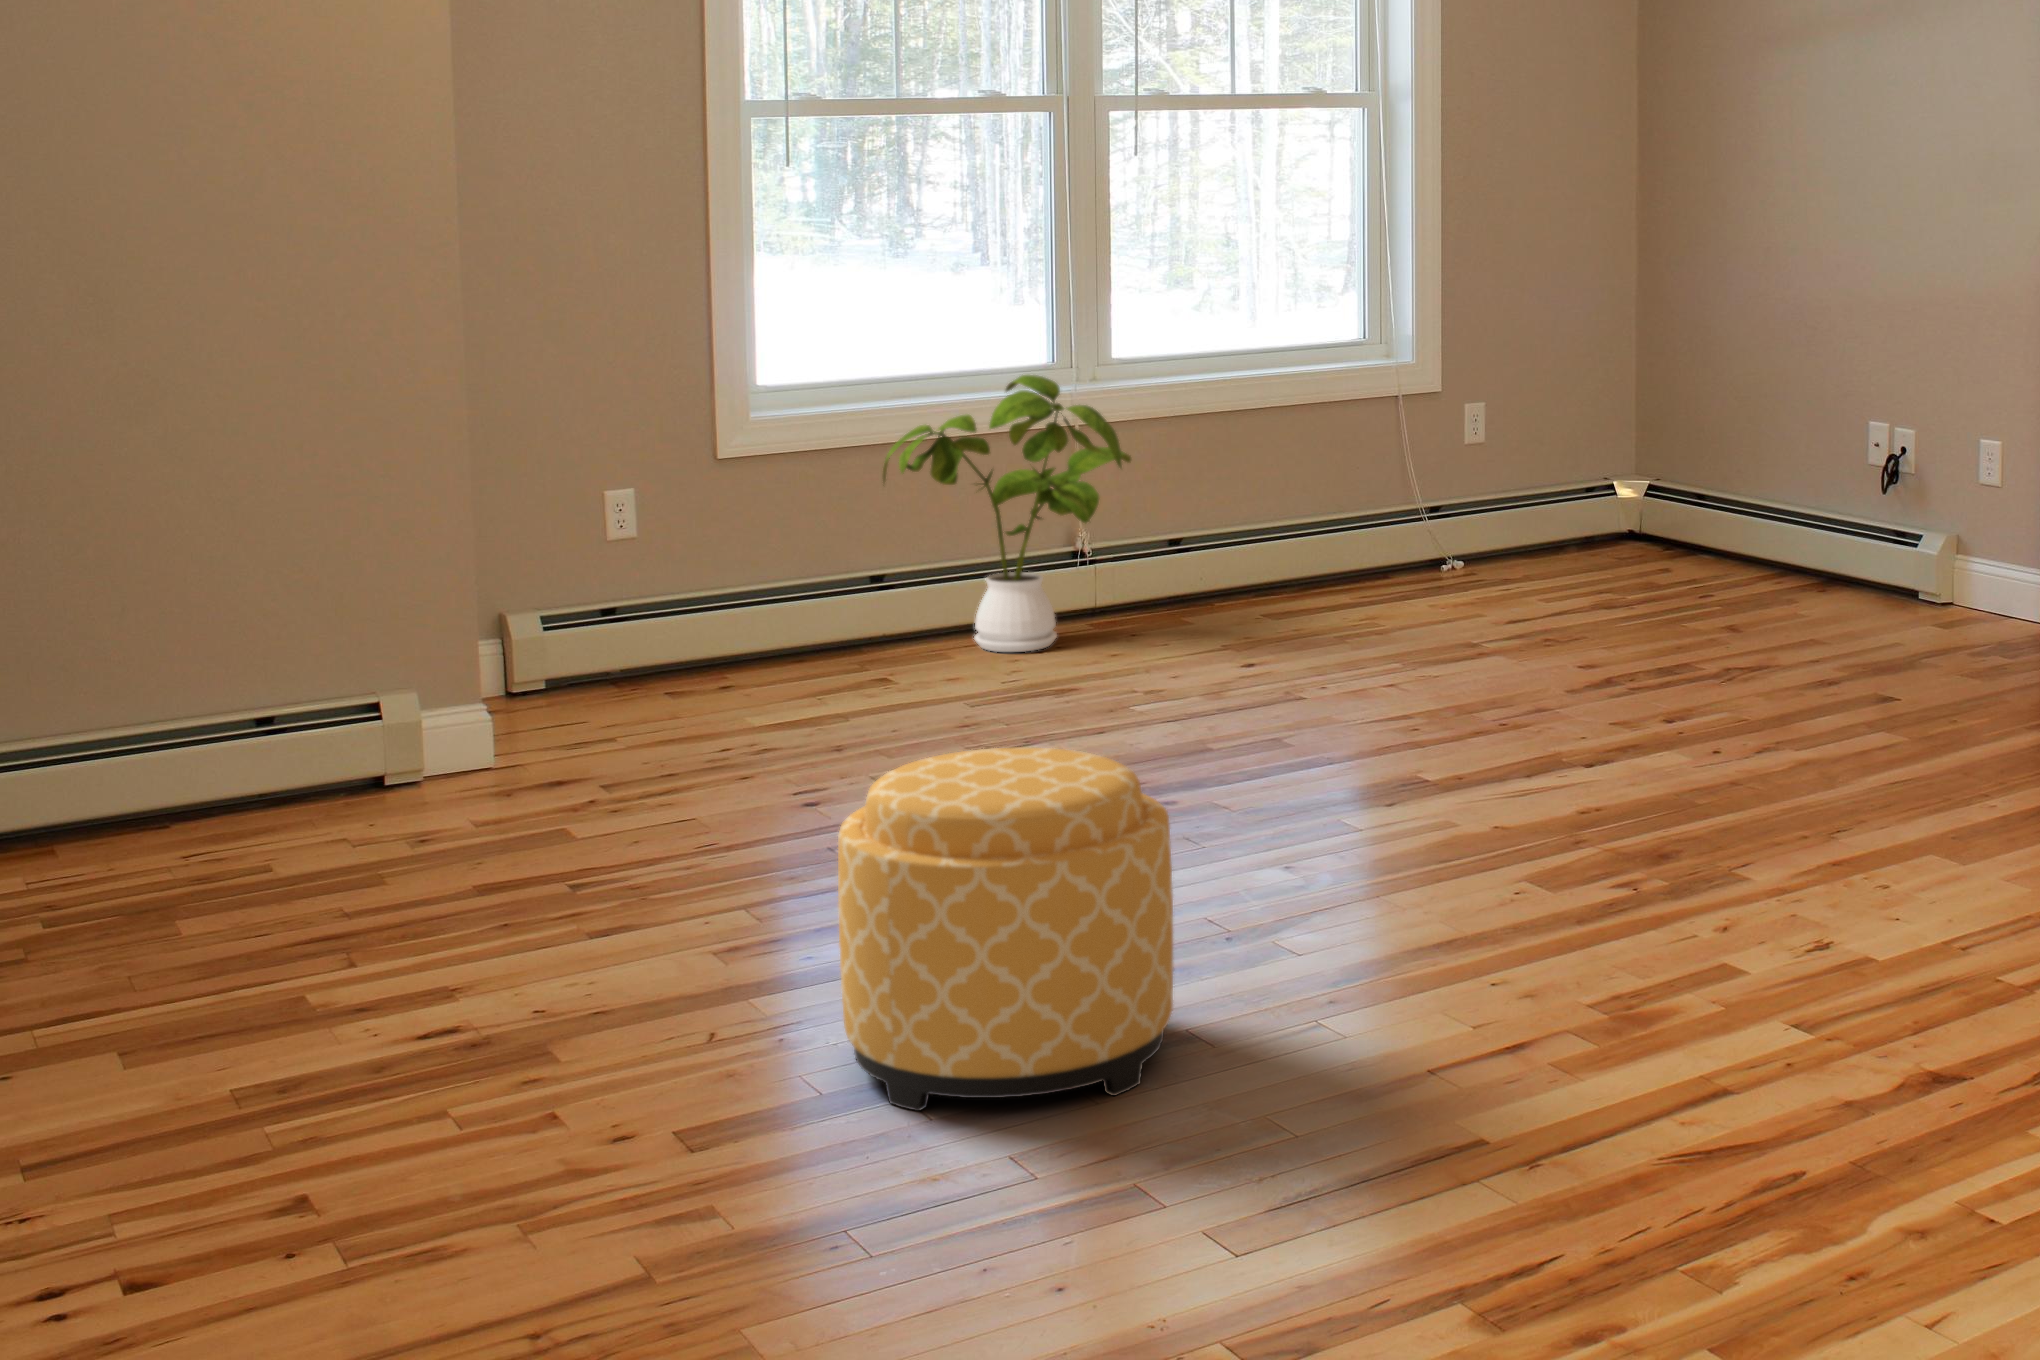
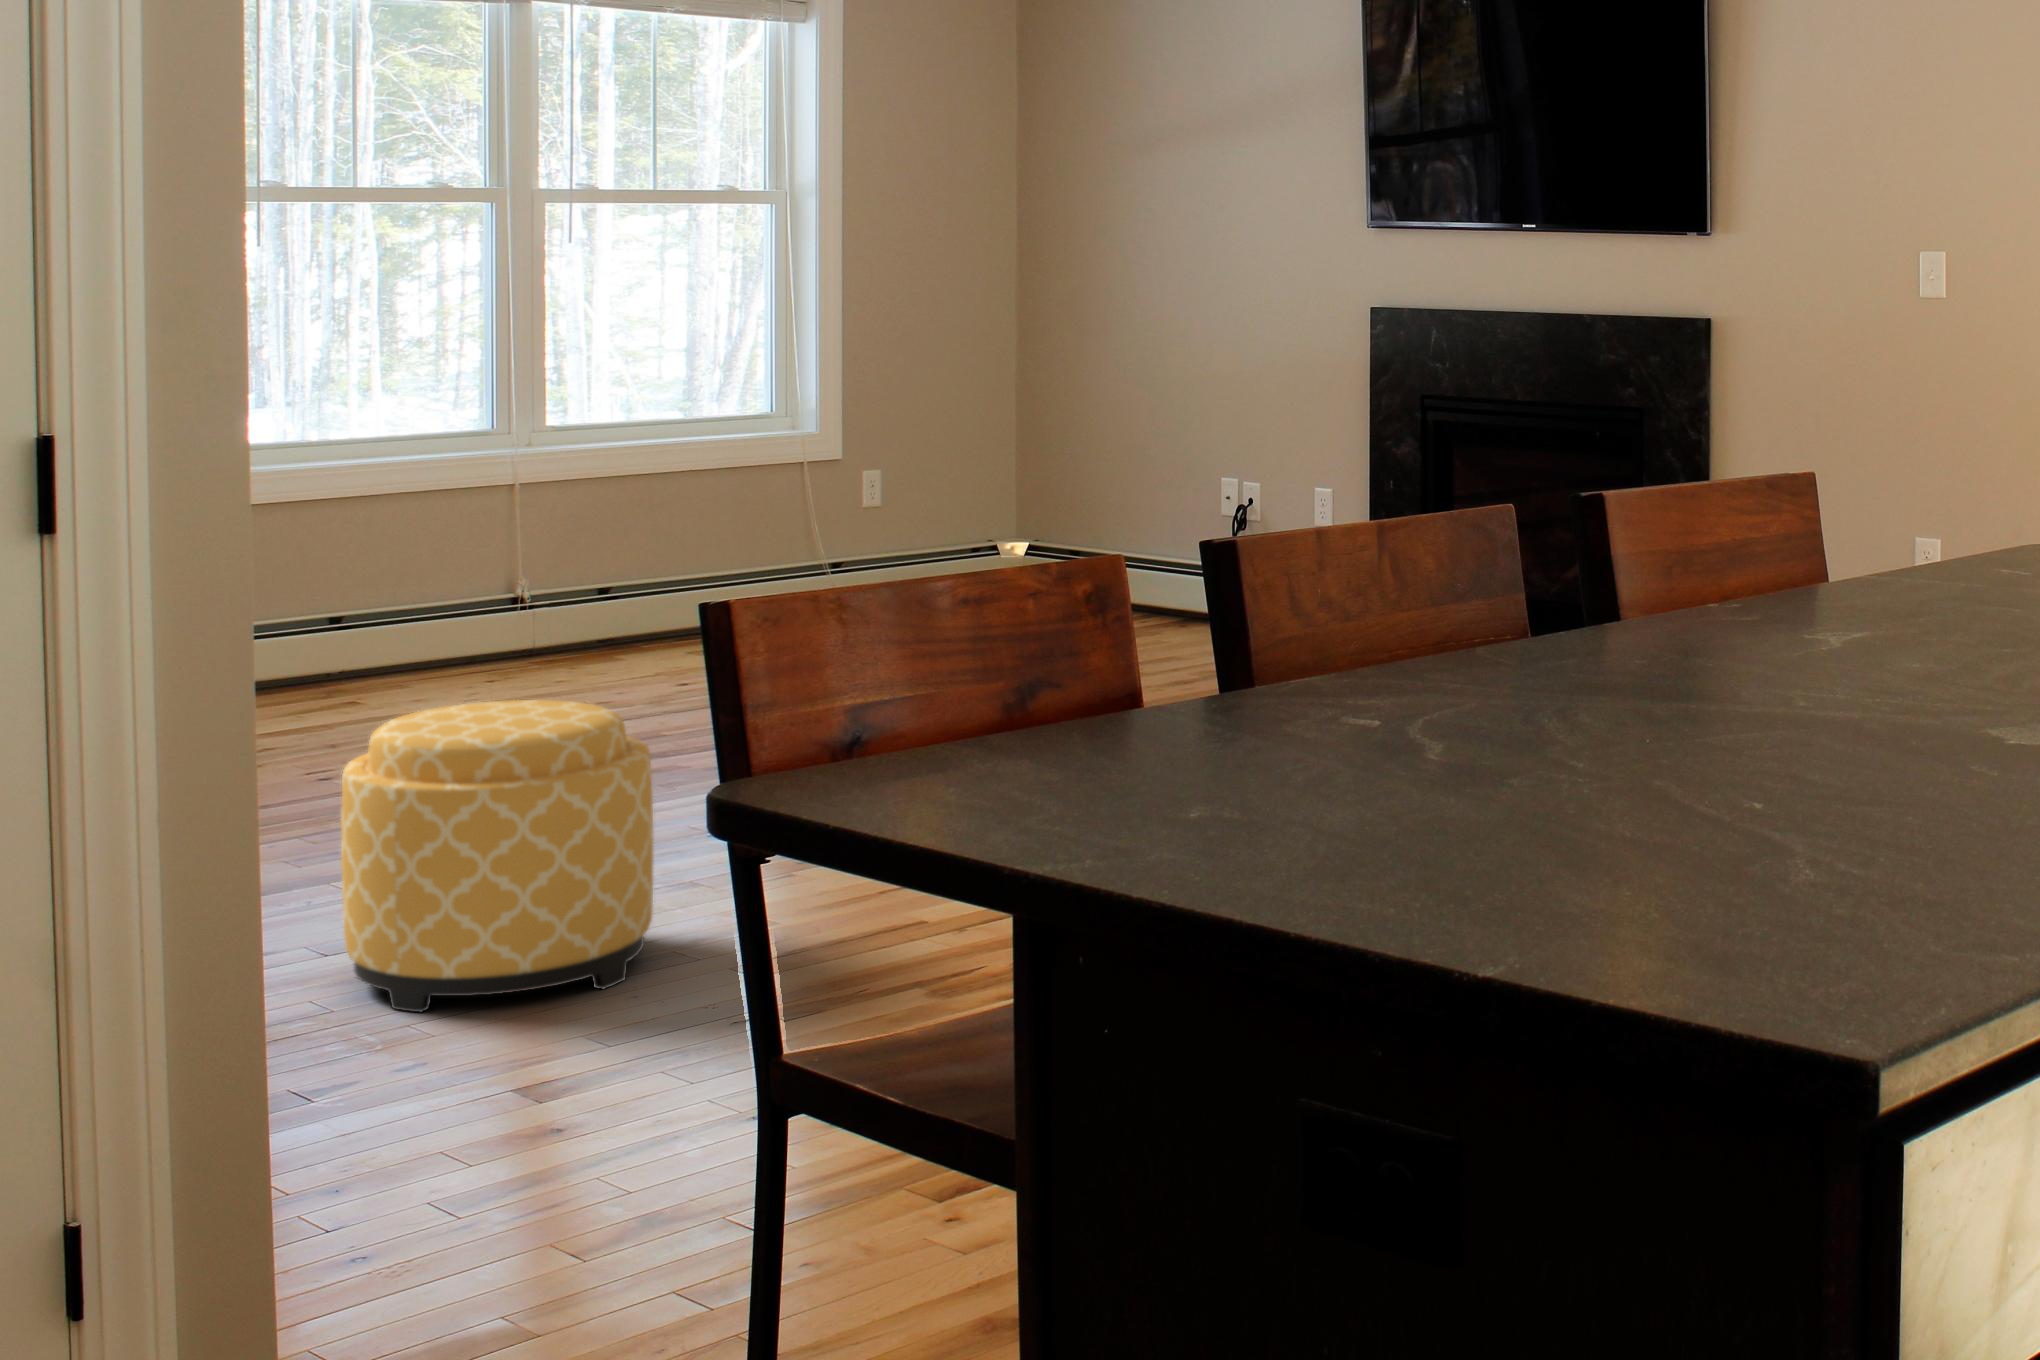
house plant: present [883,375,1131,652] -> none [325,430,566,684]

